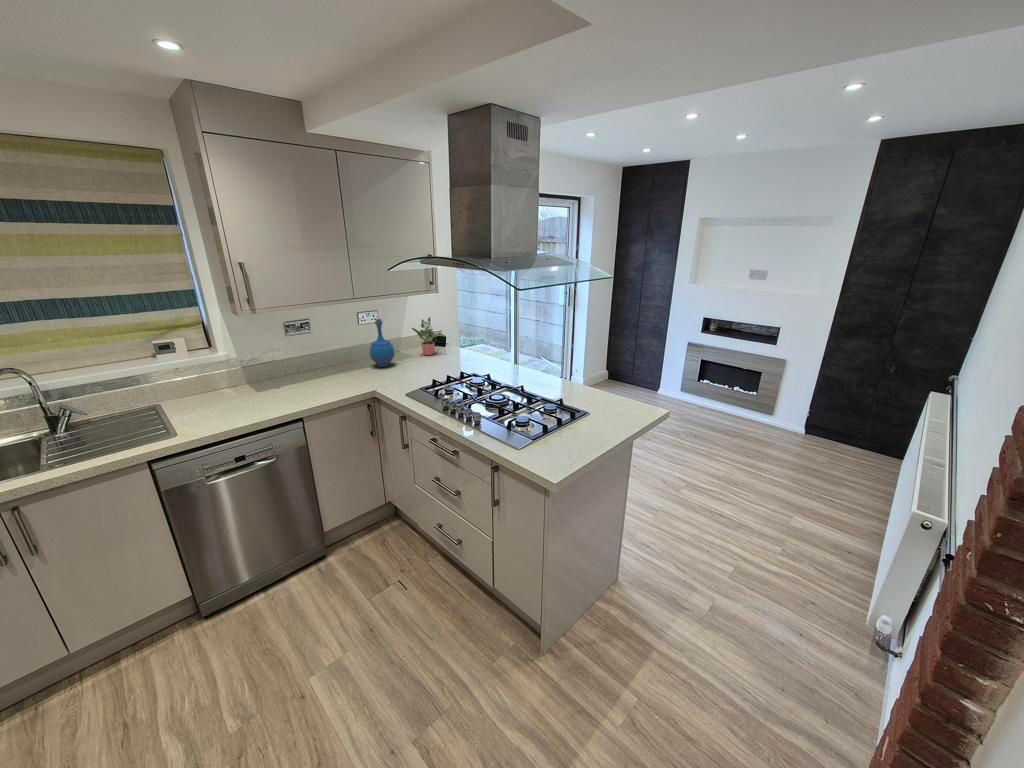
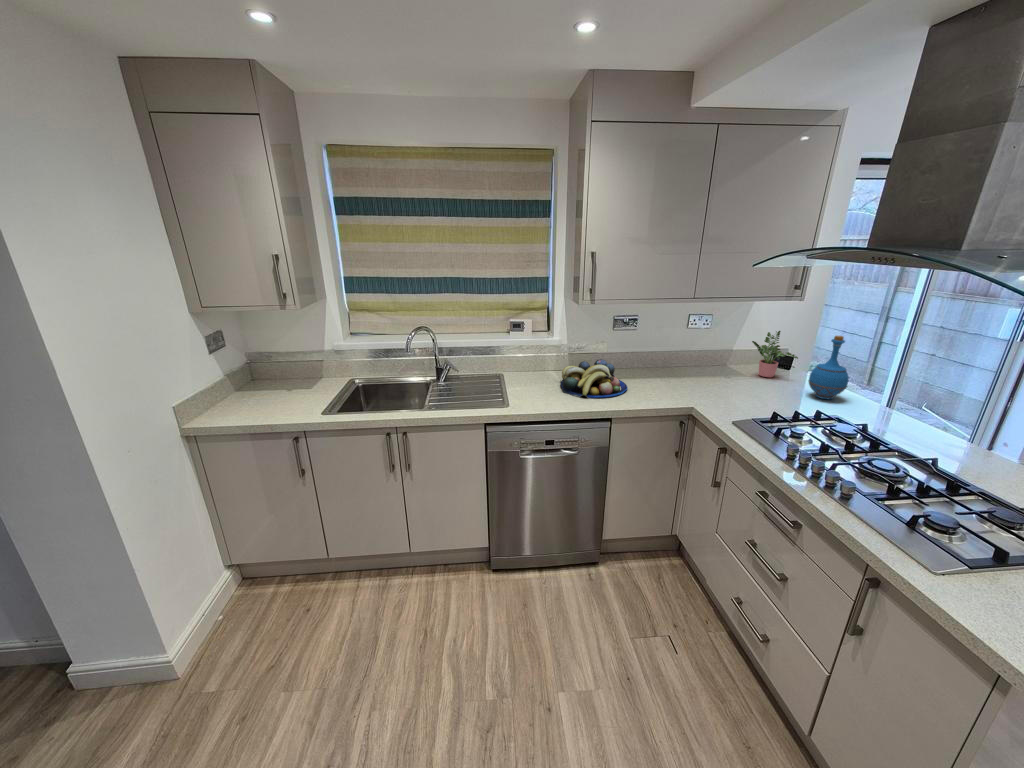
bottle: present [370,319,394,367] -> present [809,336,849,399]
fruit bowl: none [238,365,314,406] -> present [560,359,627,398]

